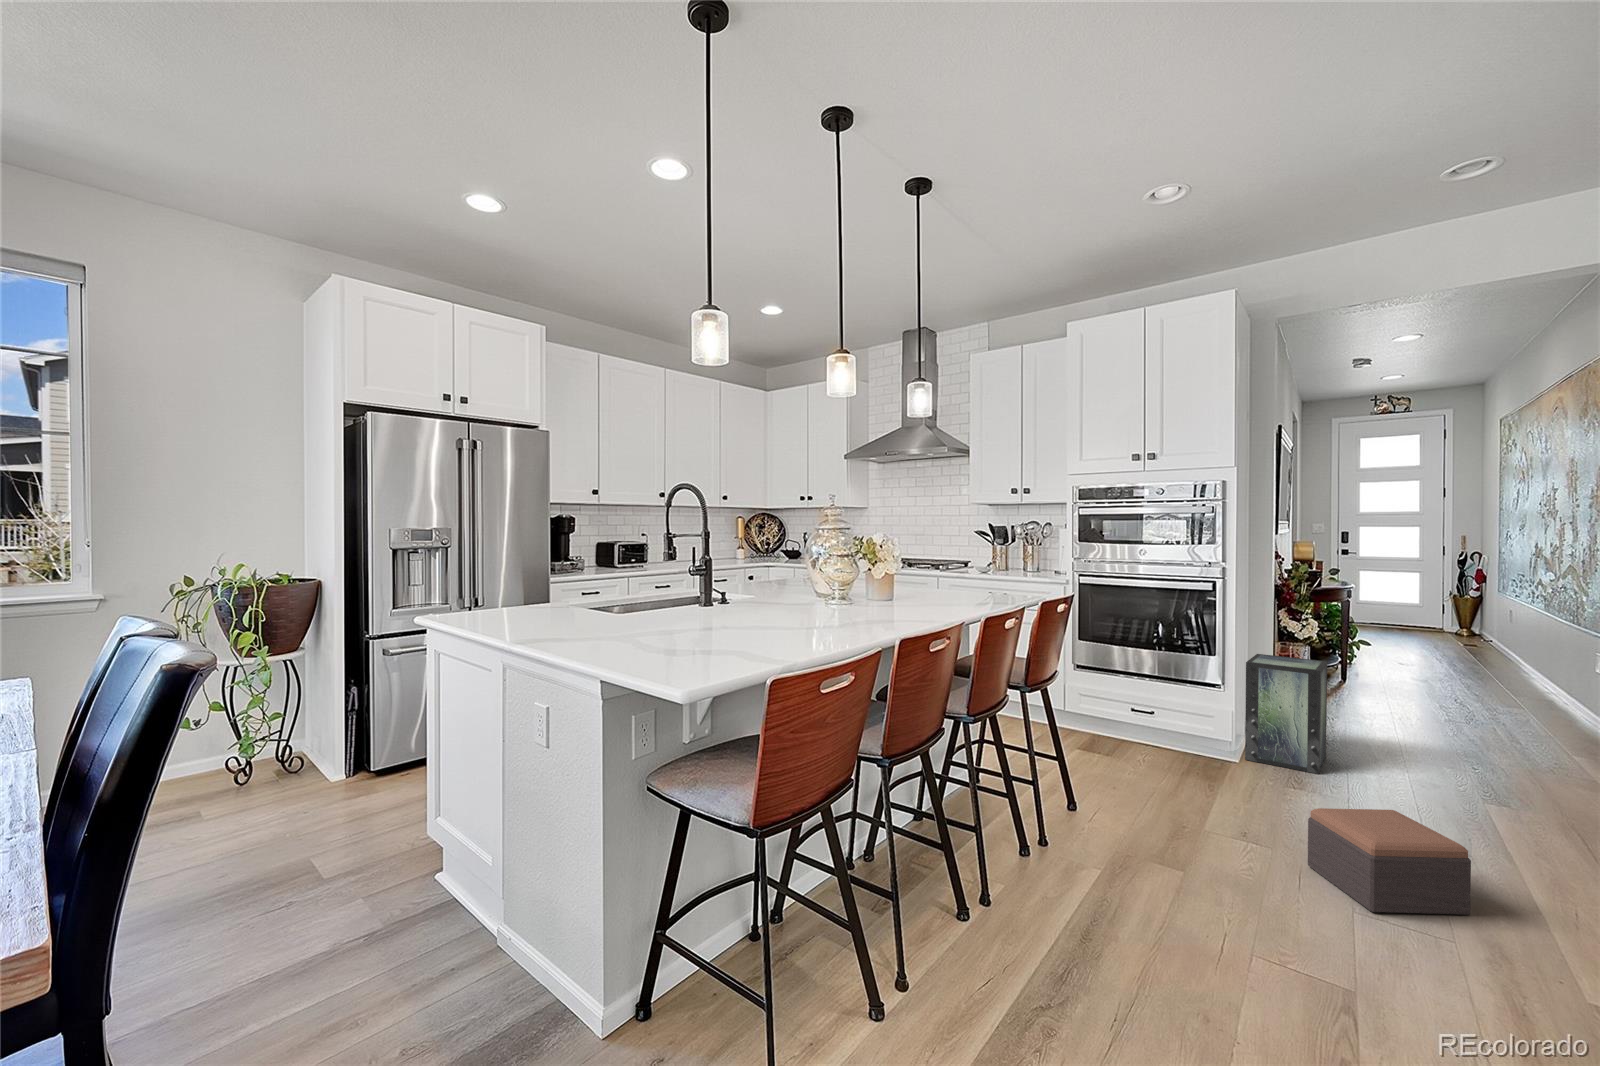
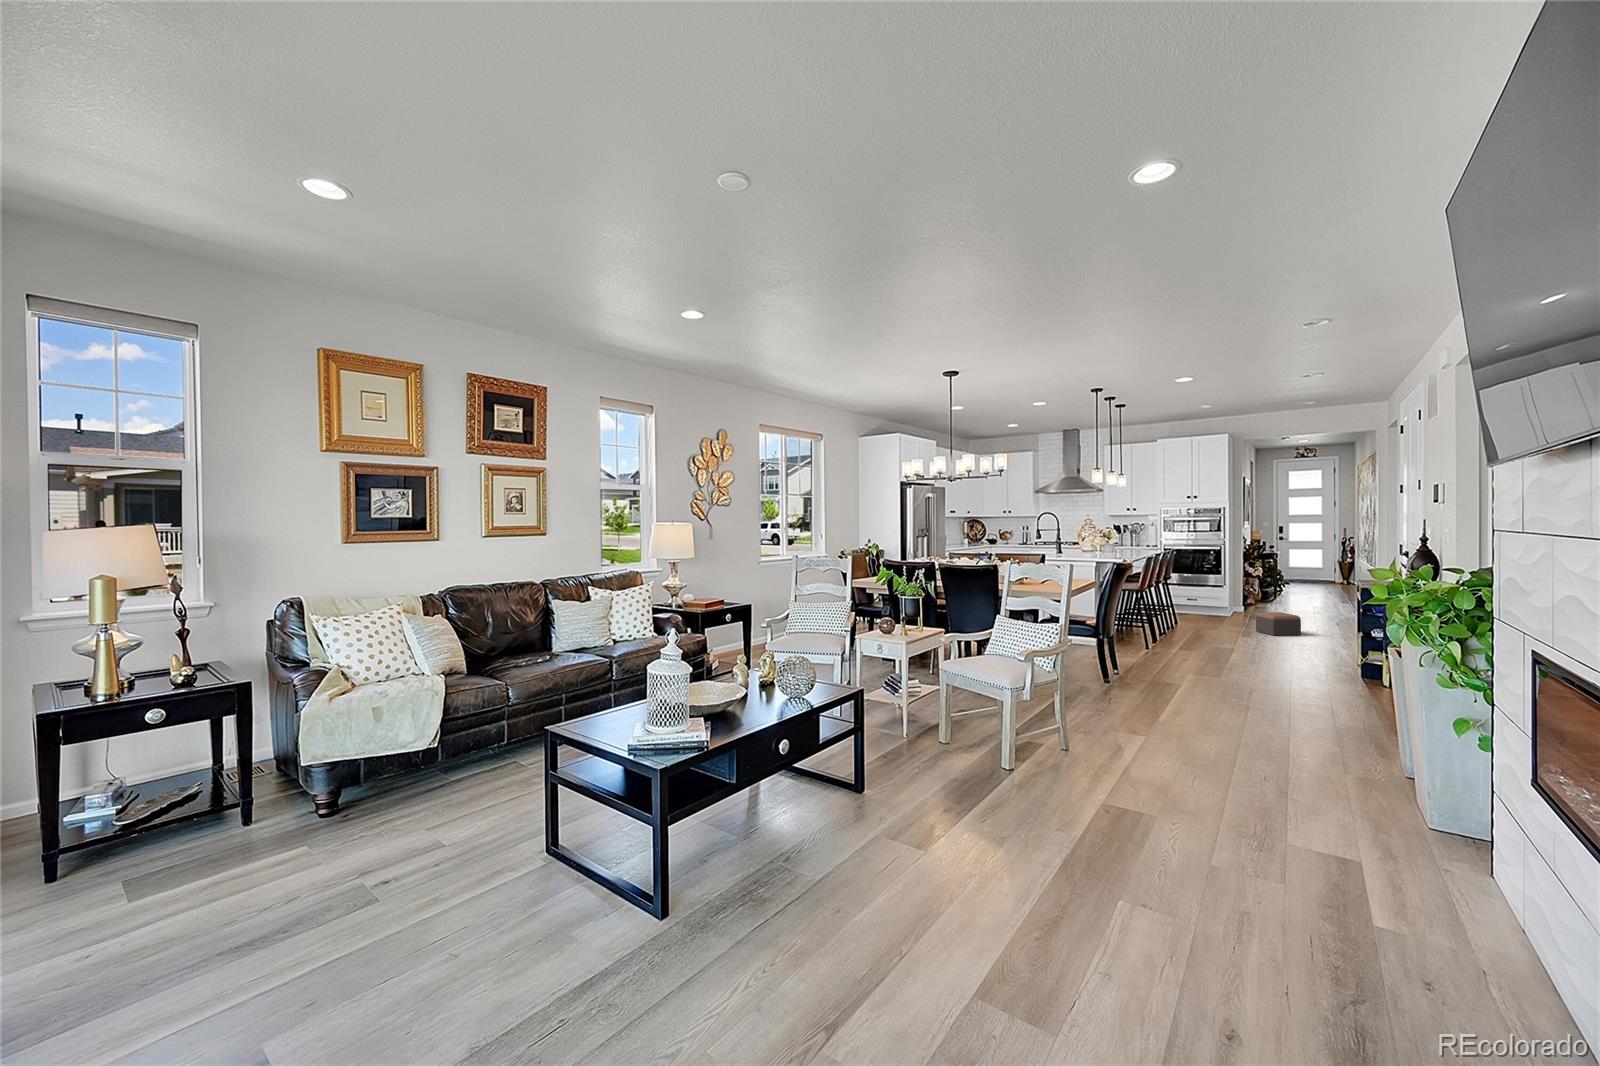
storage box: present [1245,654,1327,774] -> none [1233,577,1264,619]

